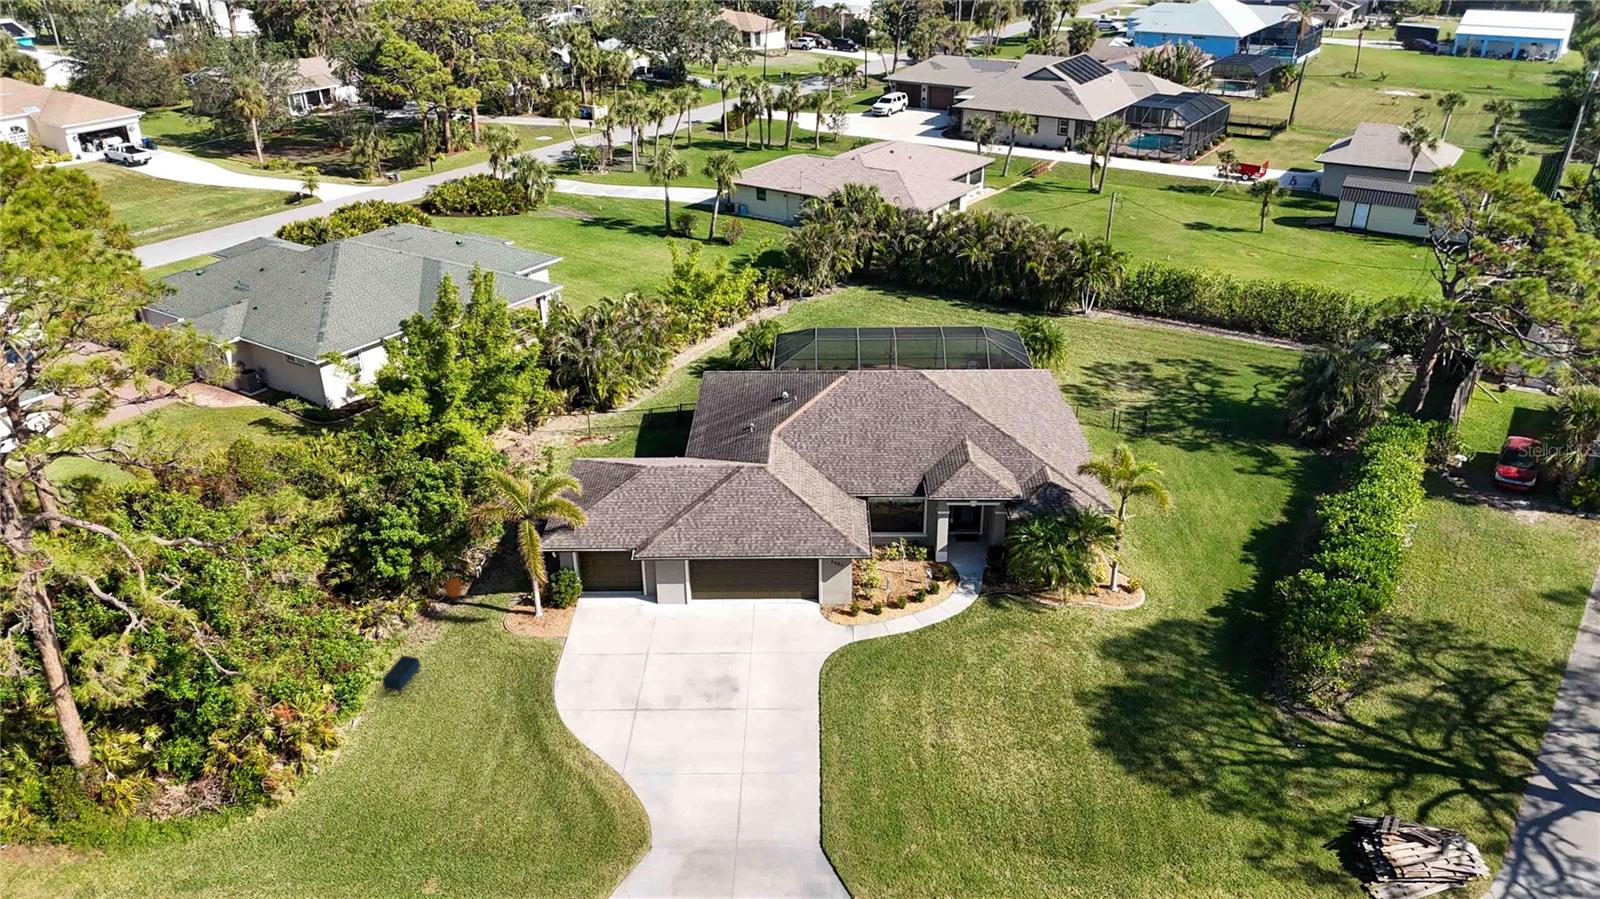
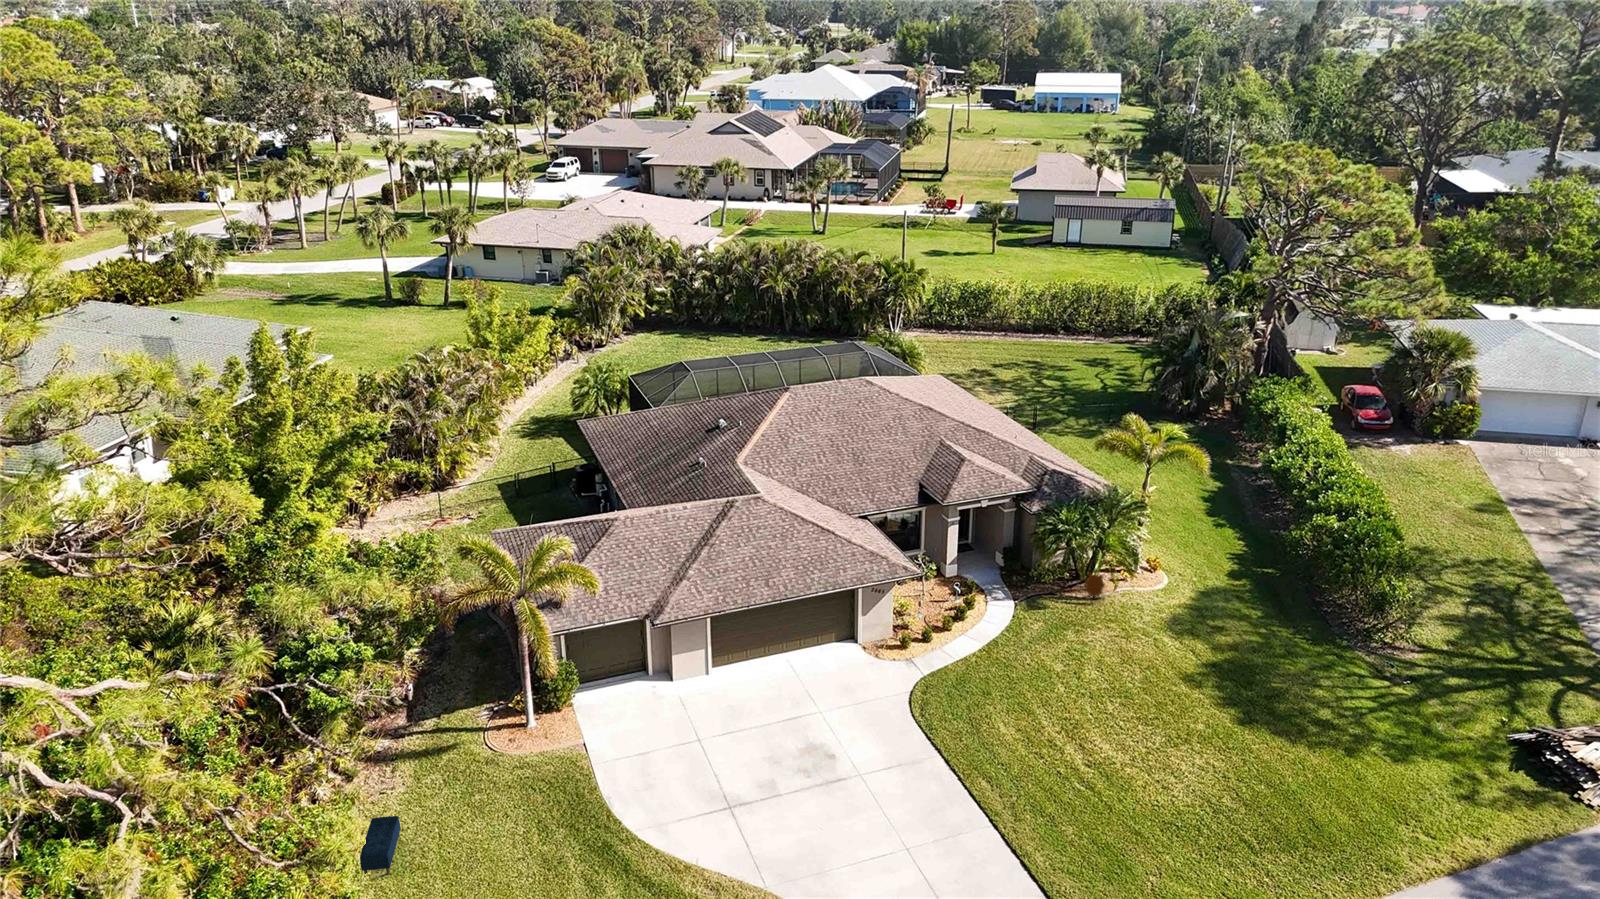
lounge chair: present [444,578,462,603] -> present [1085,573,1105,599]

